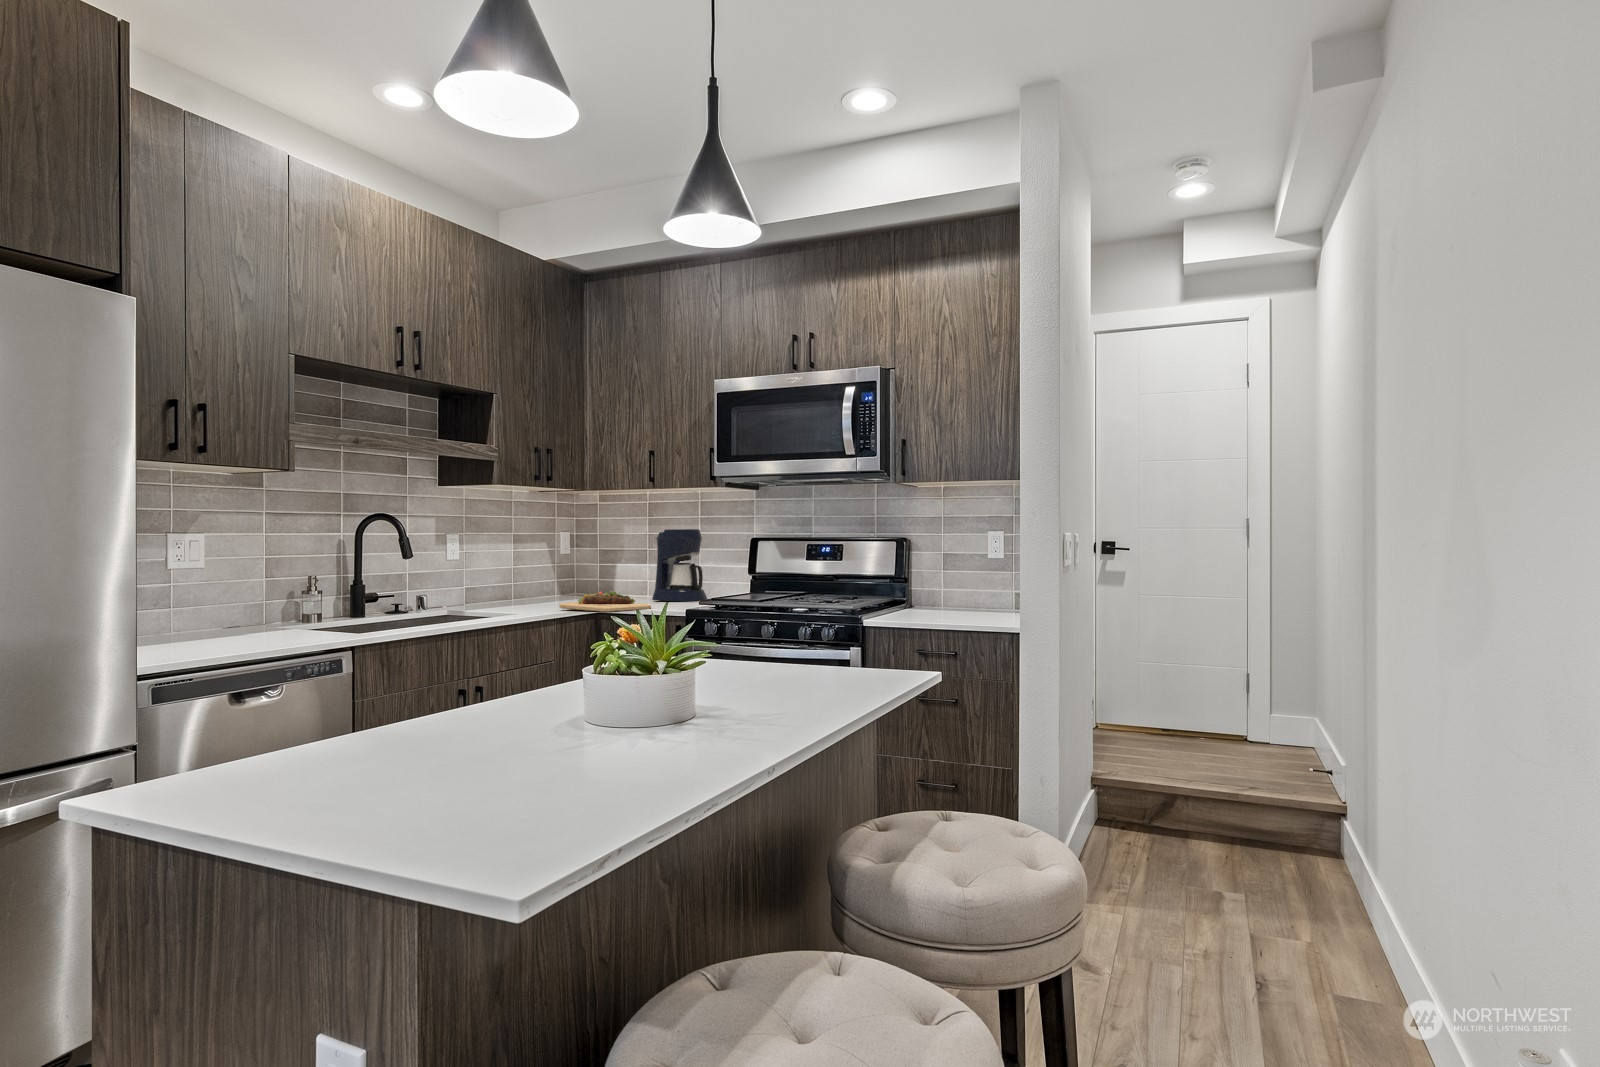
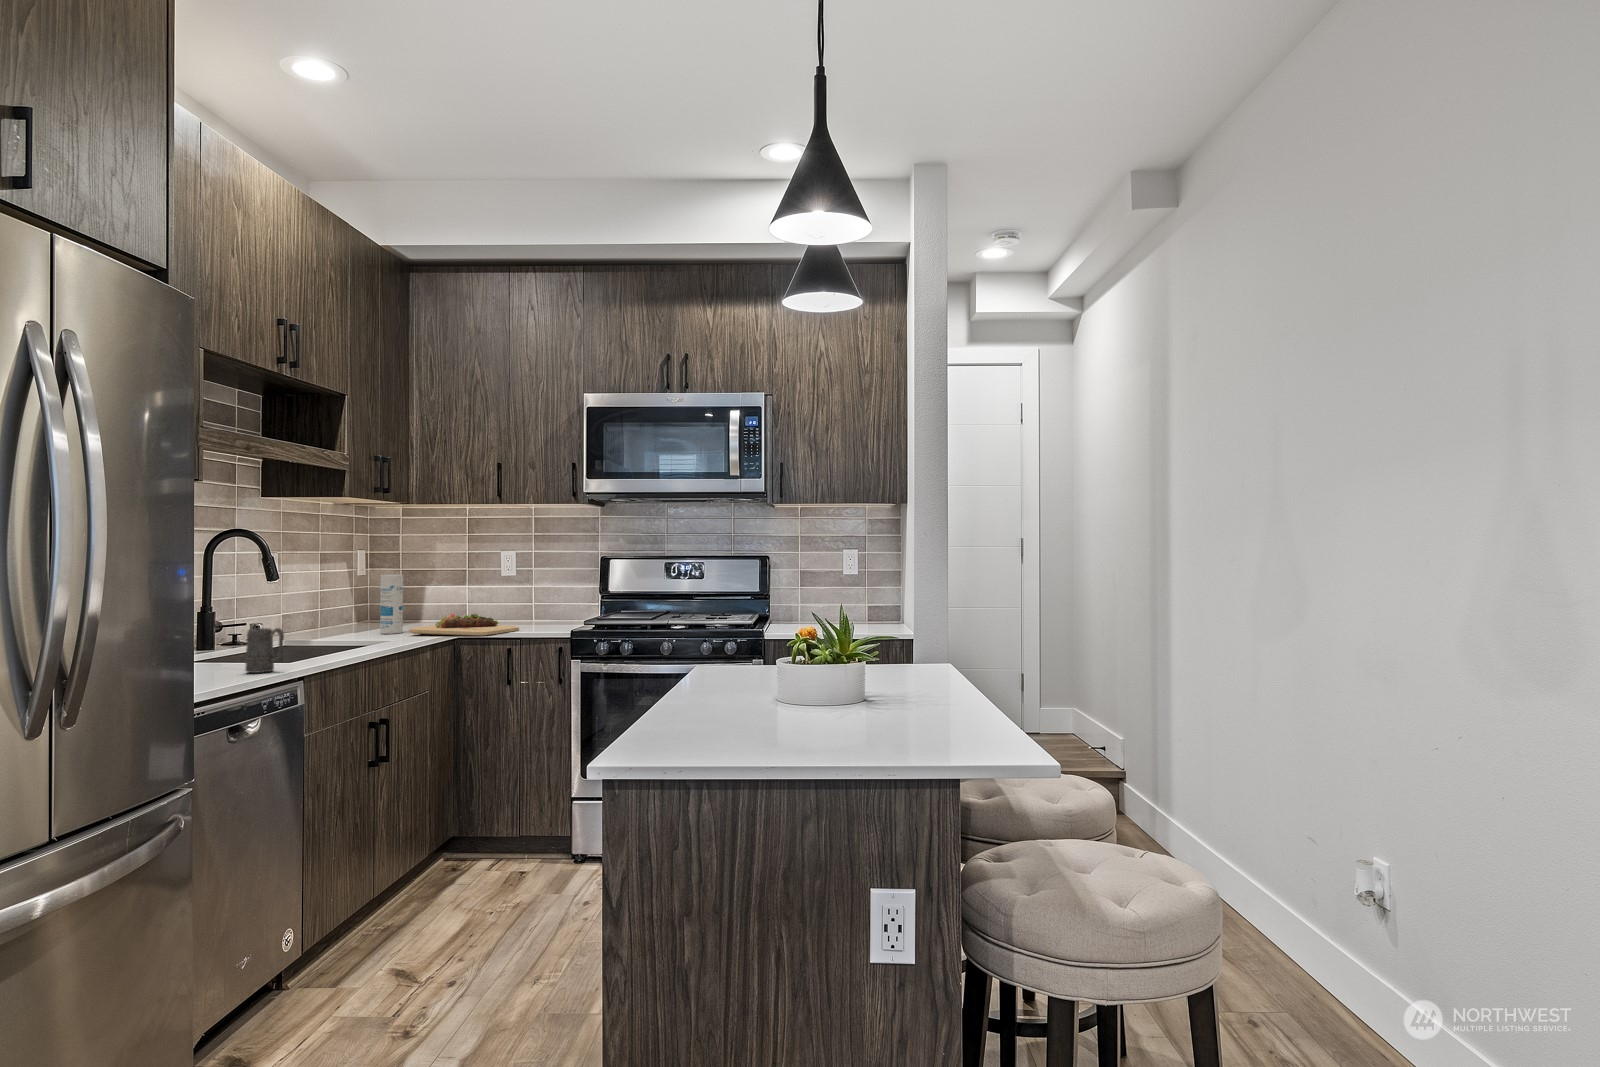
coffee maker: present [652,529,707,602] -> none [485,544,545,621]
canister: none [546,555,565,608] -> present [380,574,403,634]
mug: none [341,596,369,634] -> present [245,628,284,673]

